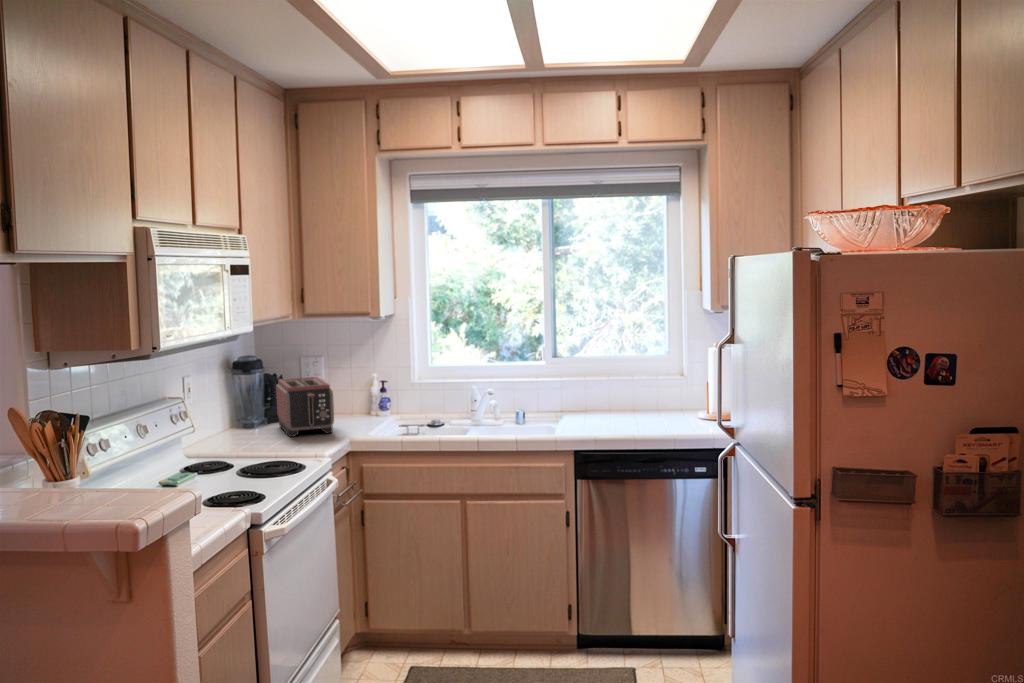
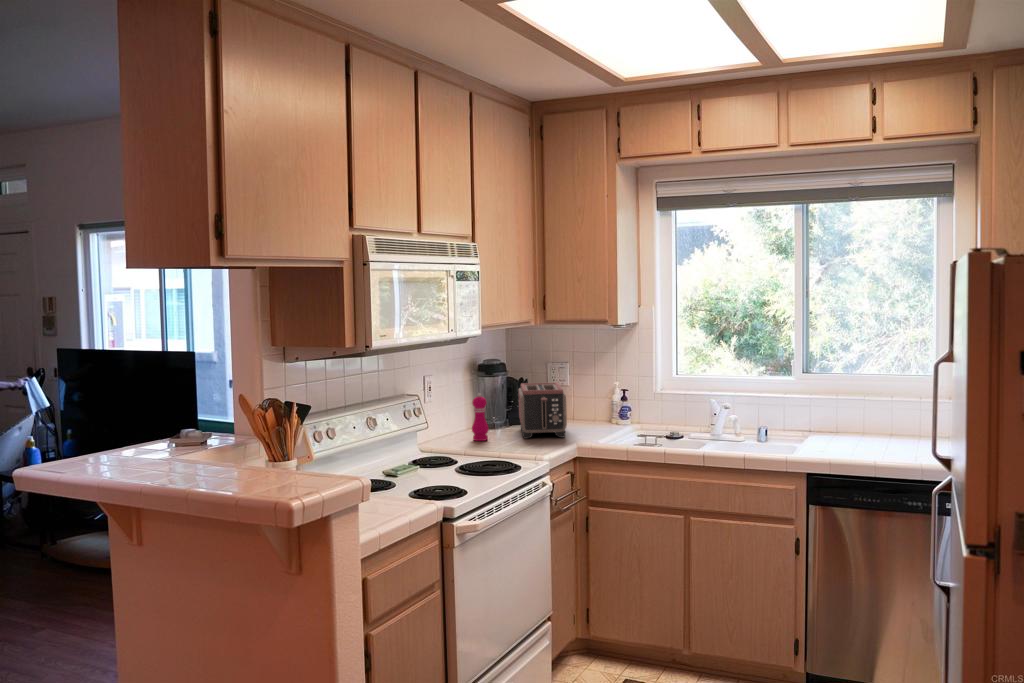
pepper mill: none [234,392,252,443] -> present [472,393,489,441]

